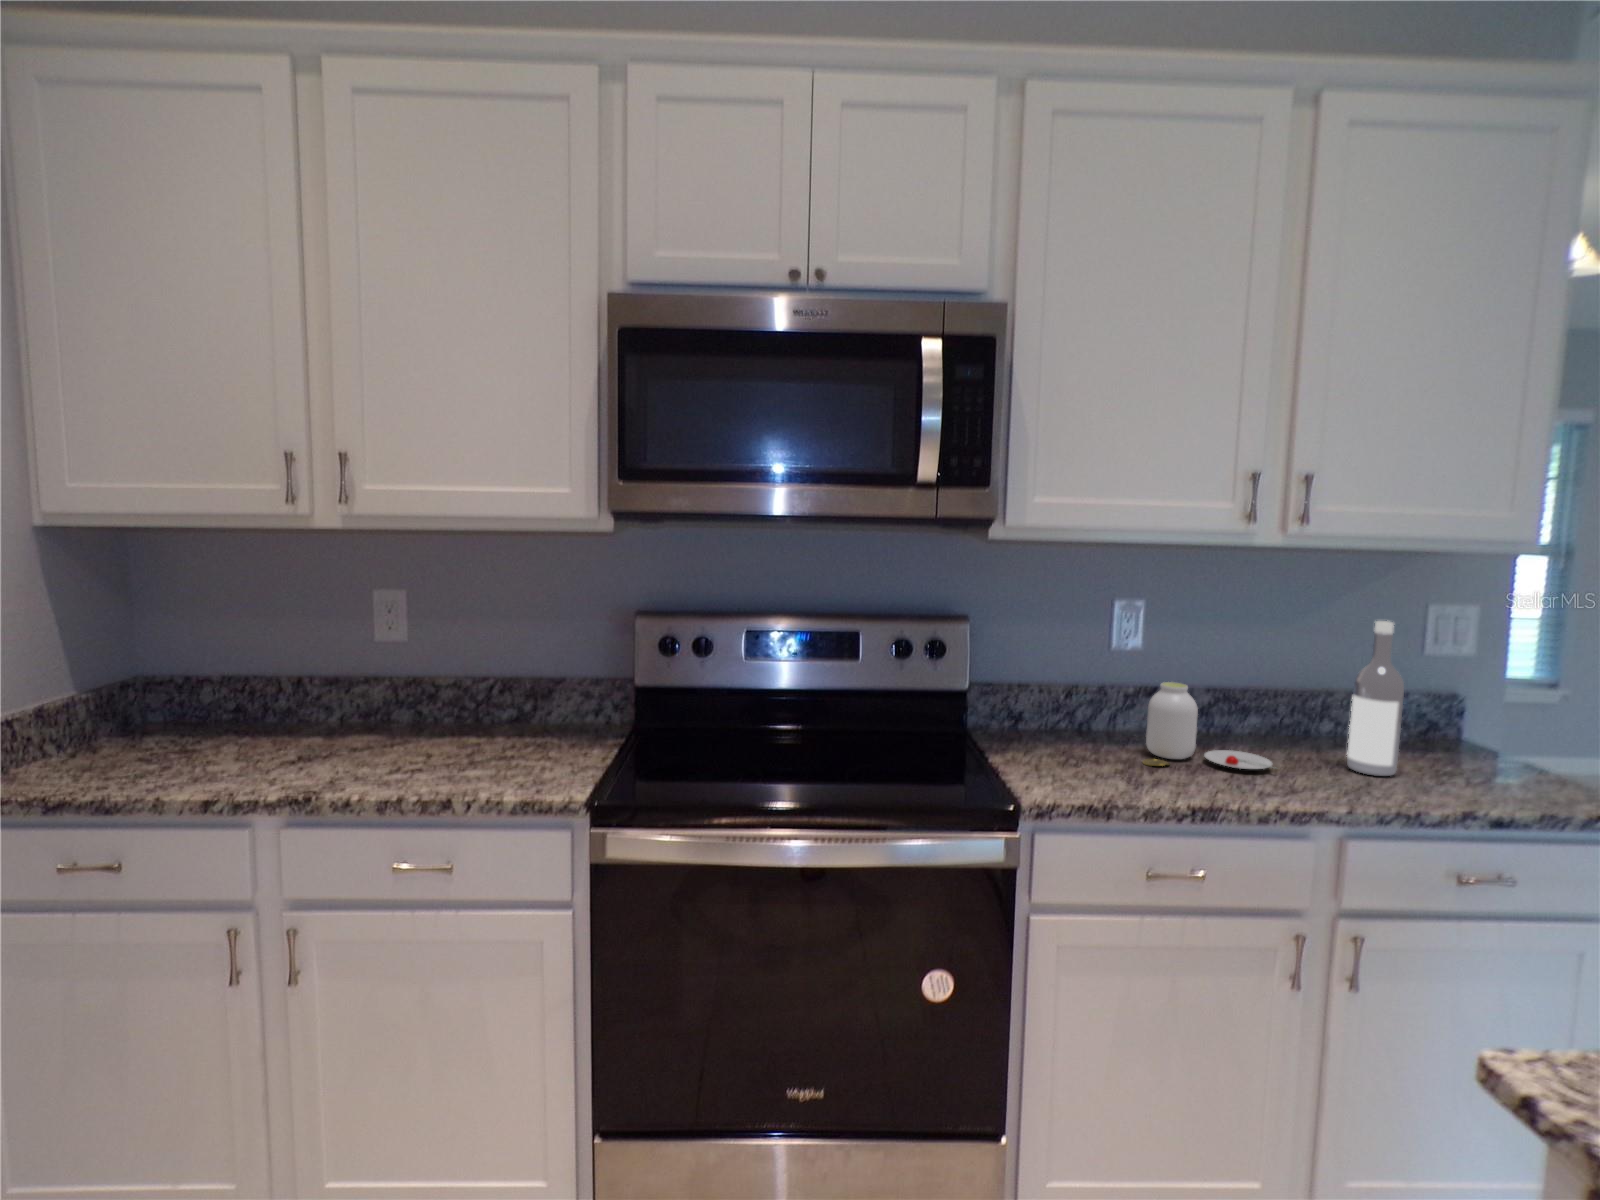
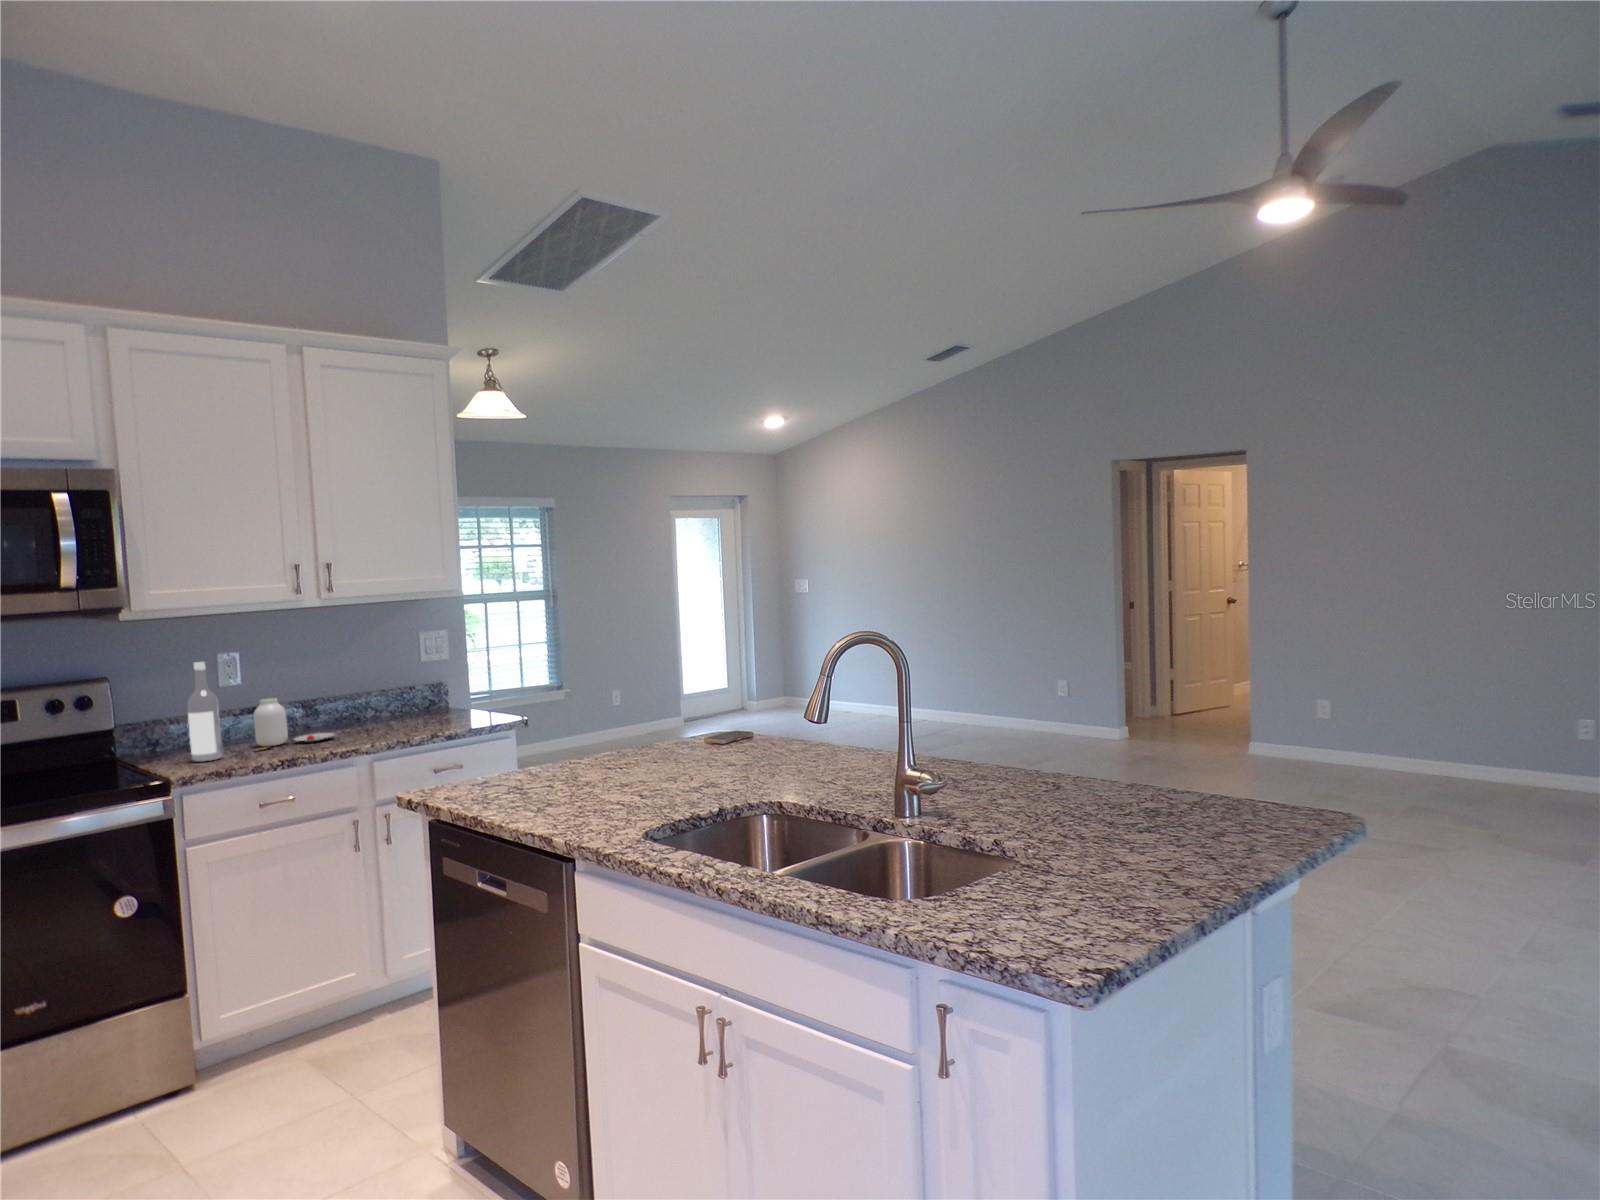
wine bottle: present [1347,621,1404,776] -> present [187,662,223,762]

